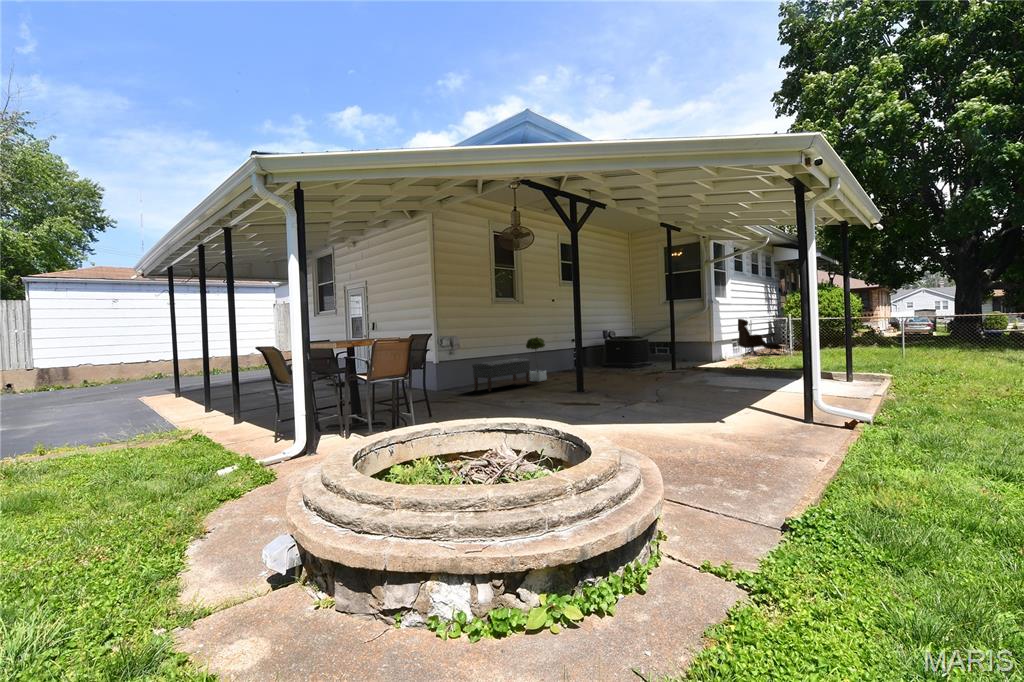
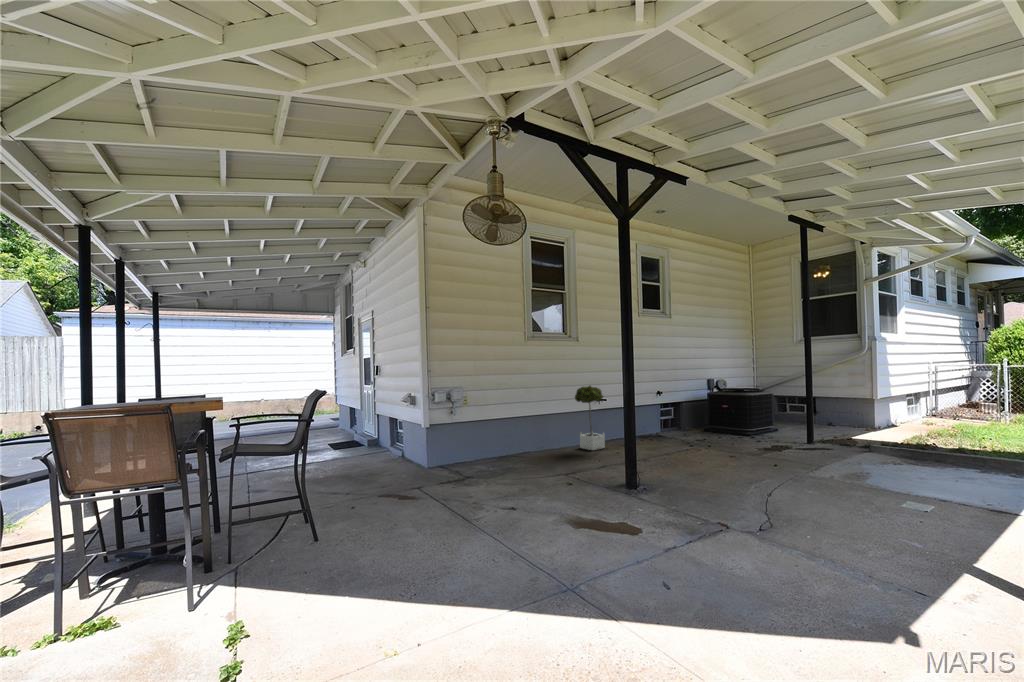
lounge chair: present [738,319,782,356] -> none [909,364,999,422]
bench: present [472,358,530,392] -> none [483,416,574,468]

